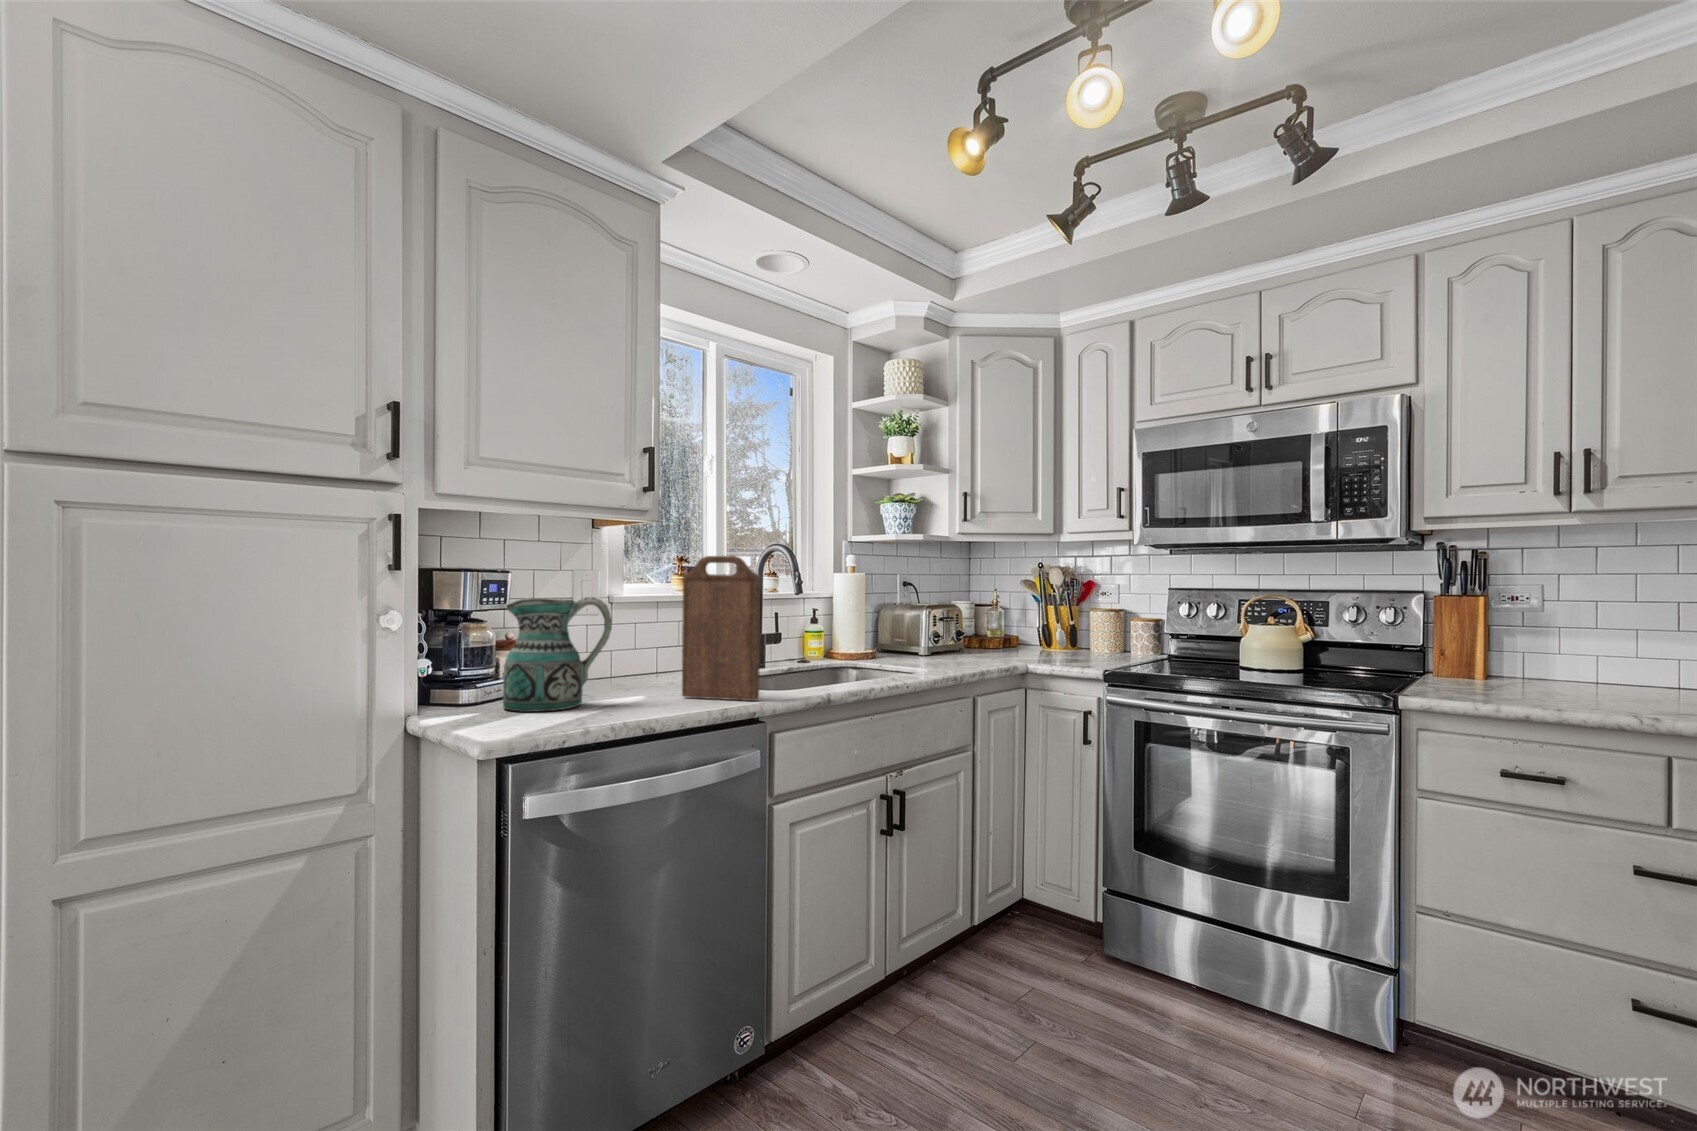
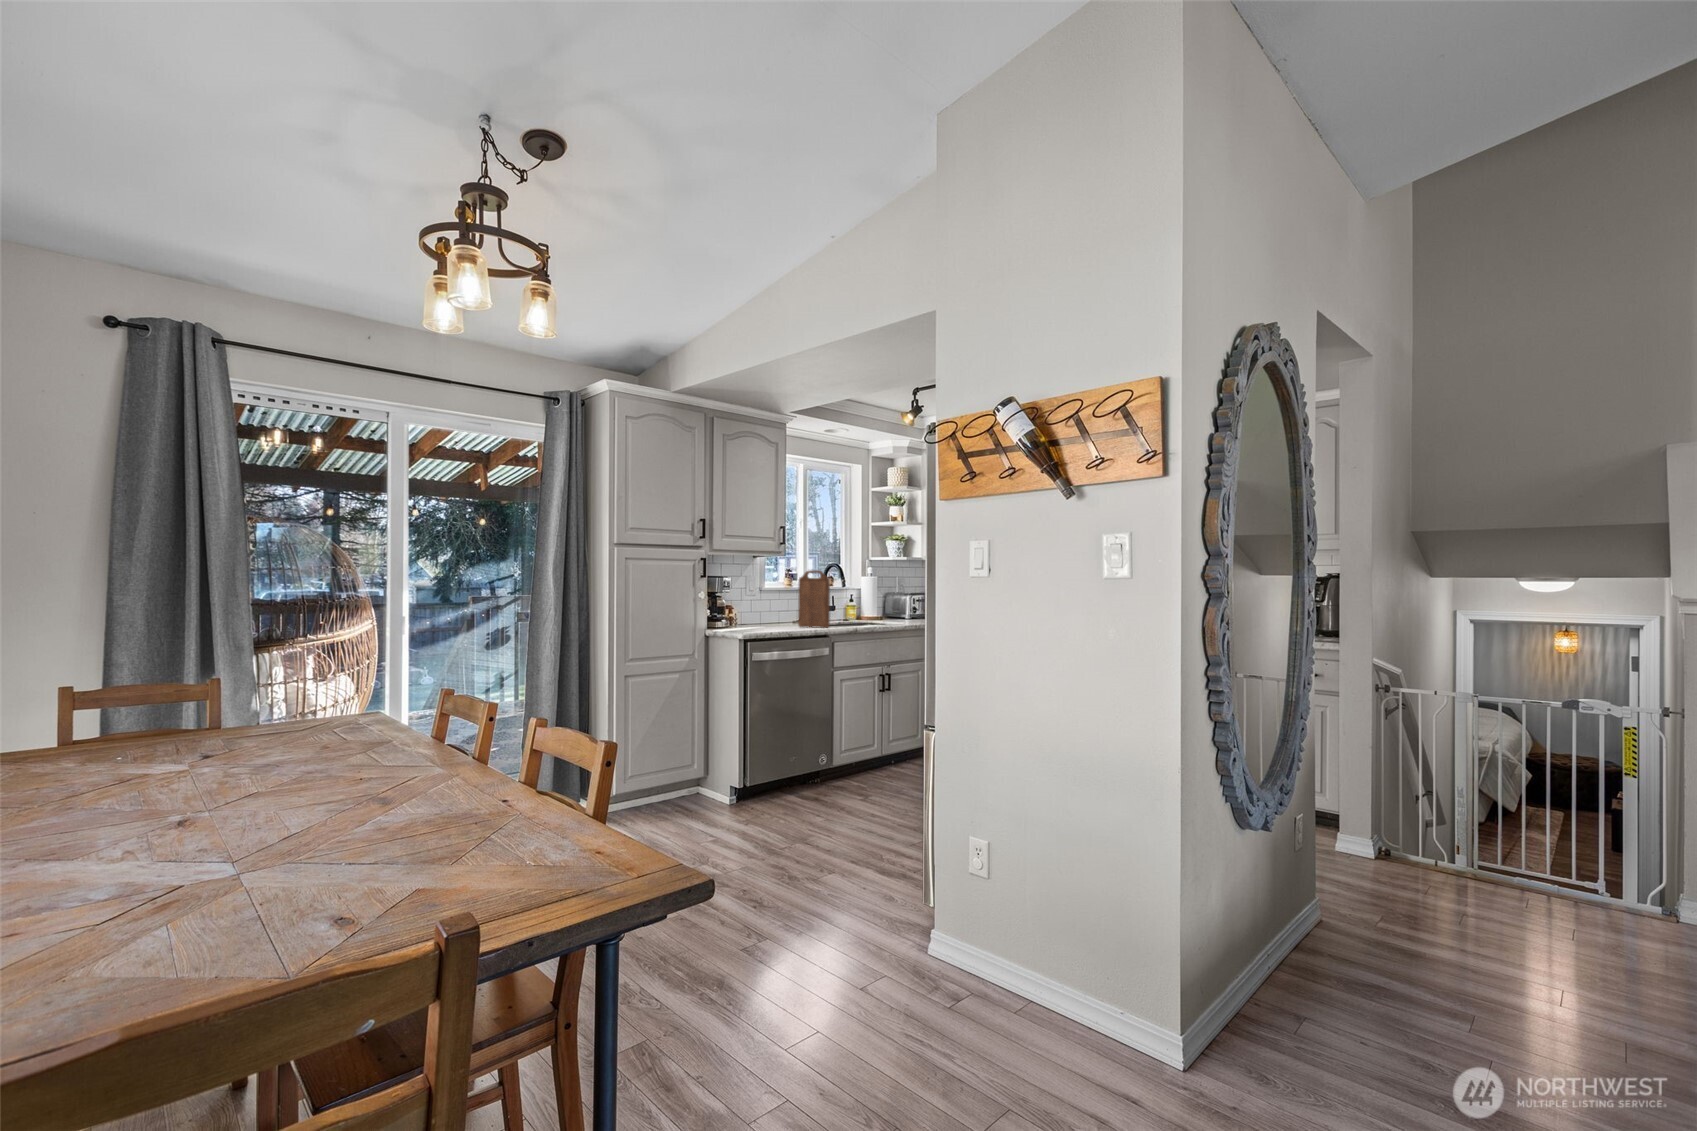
ceramic pitcher: present [503,597,612,712] -> none [734,587,773,629]

